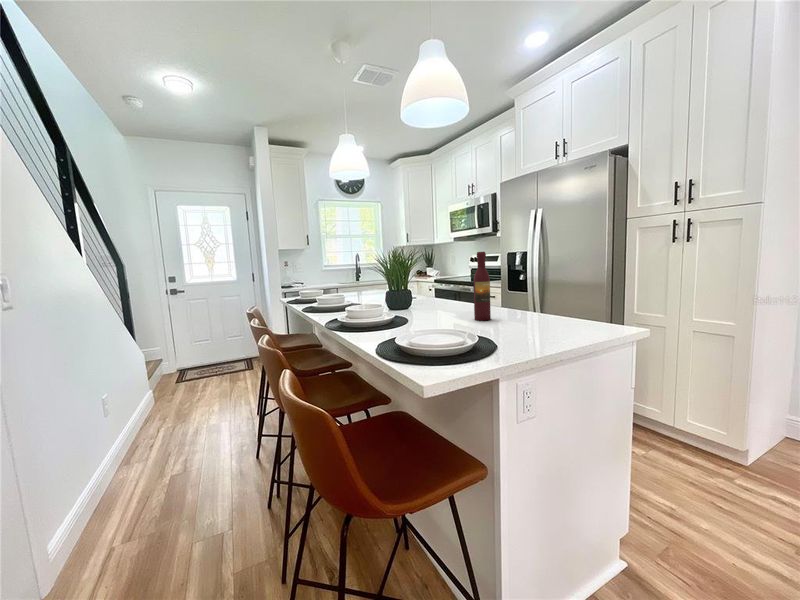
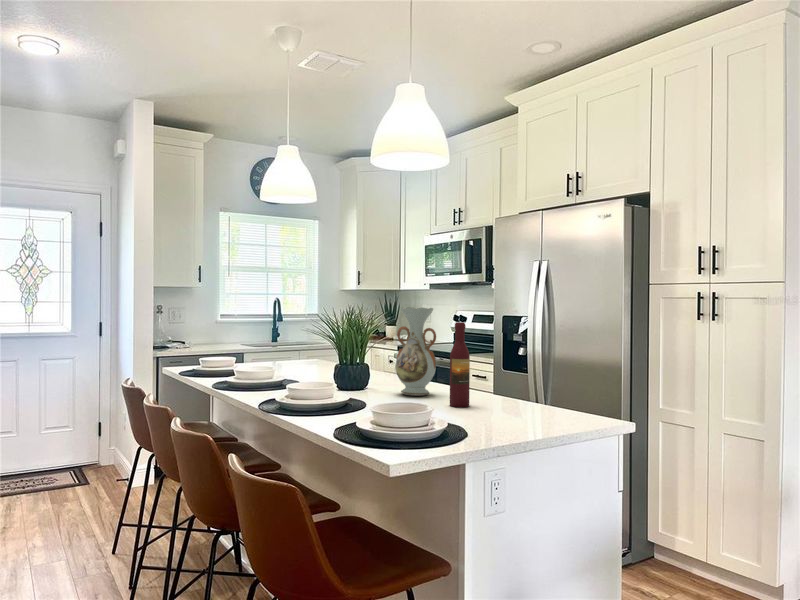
vase: none [430,243,462,312] -> present [395,307,436,396]

